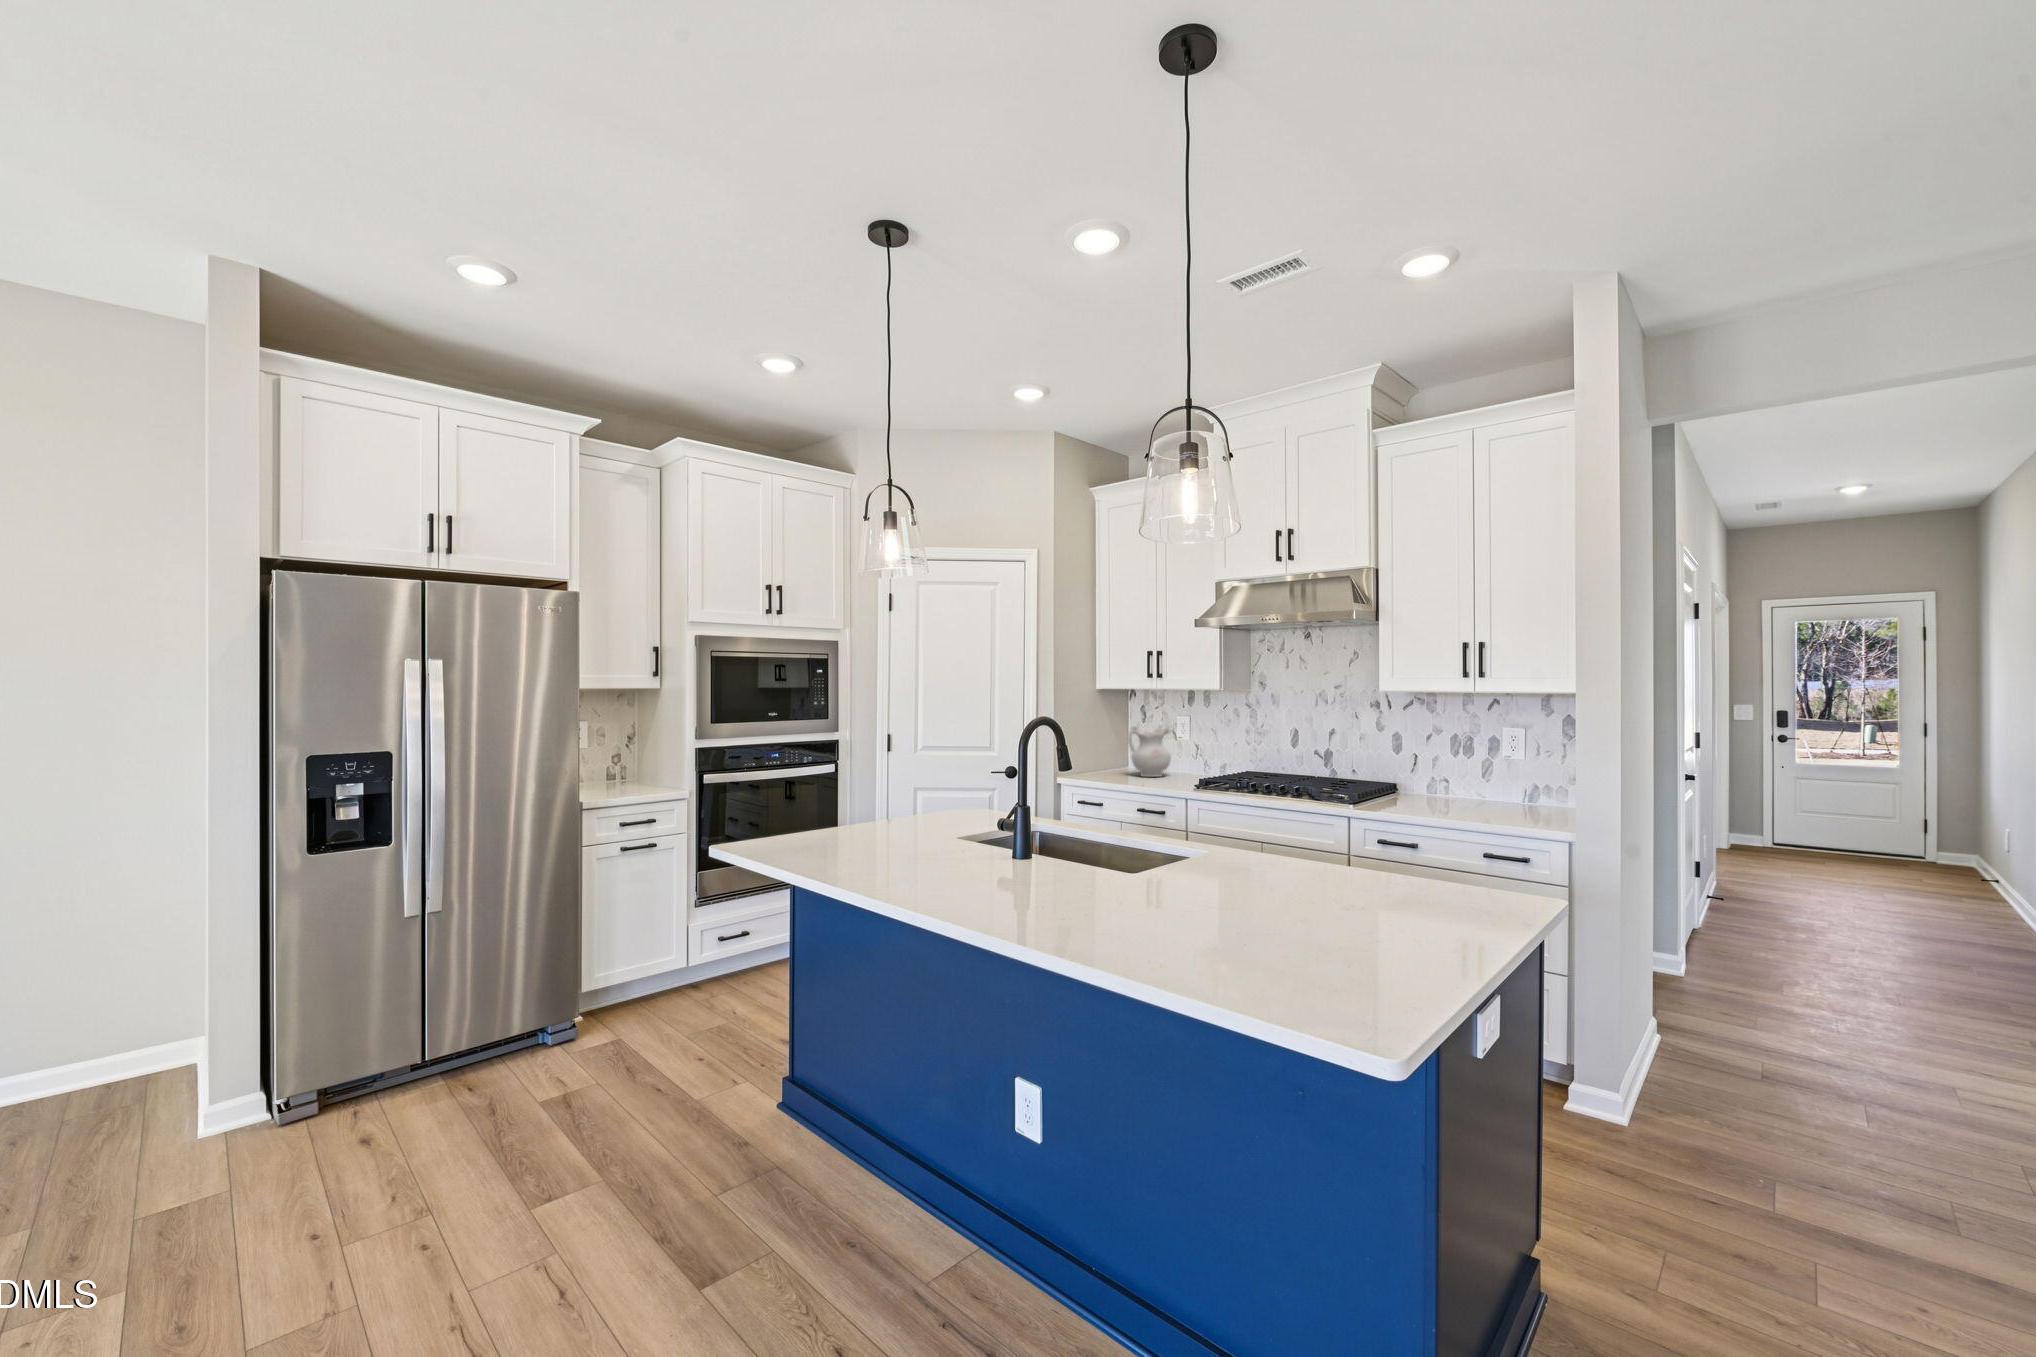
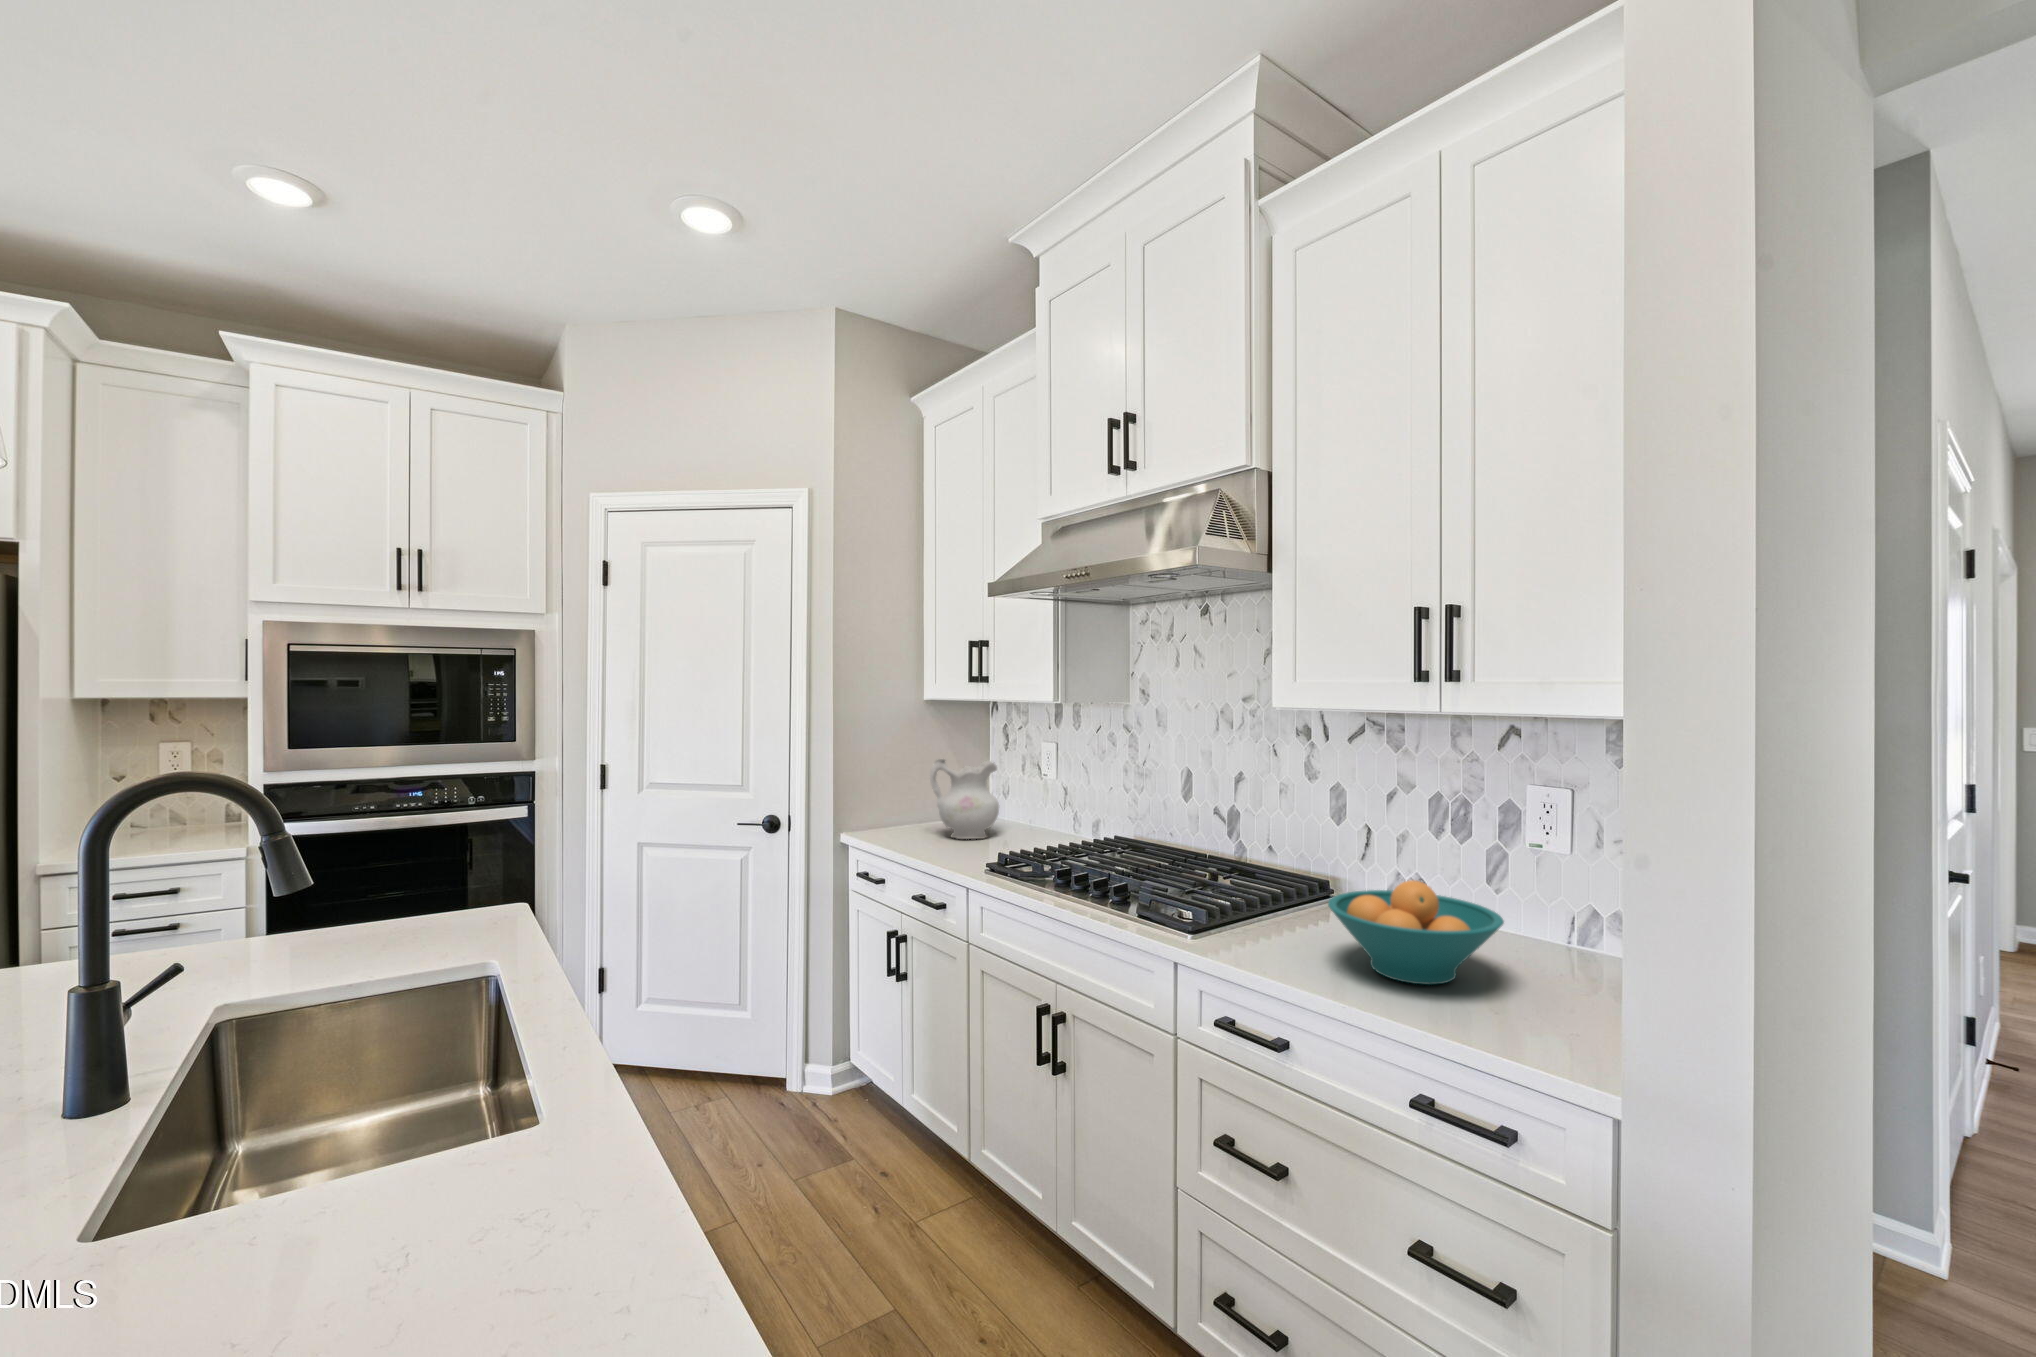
fruit bowl: none [1428,768,1511,813] -> present [1328,880,1504,985]

